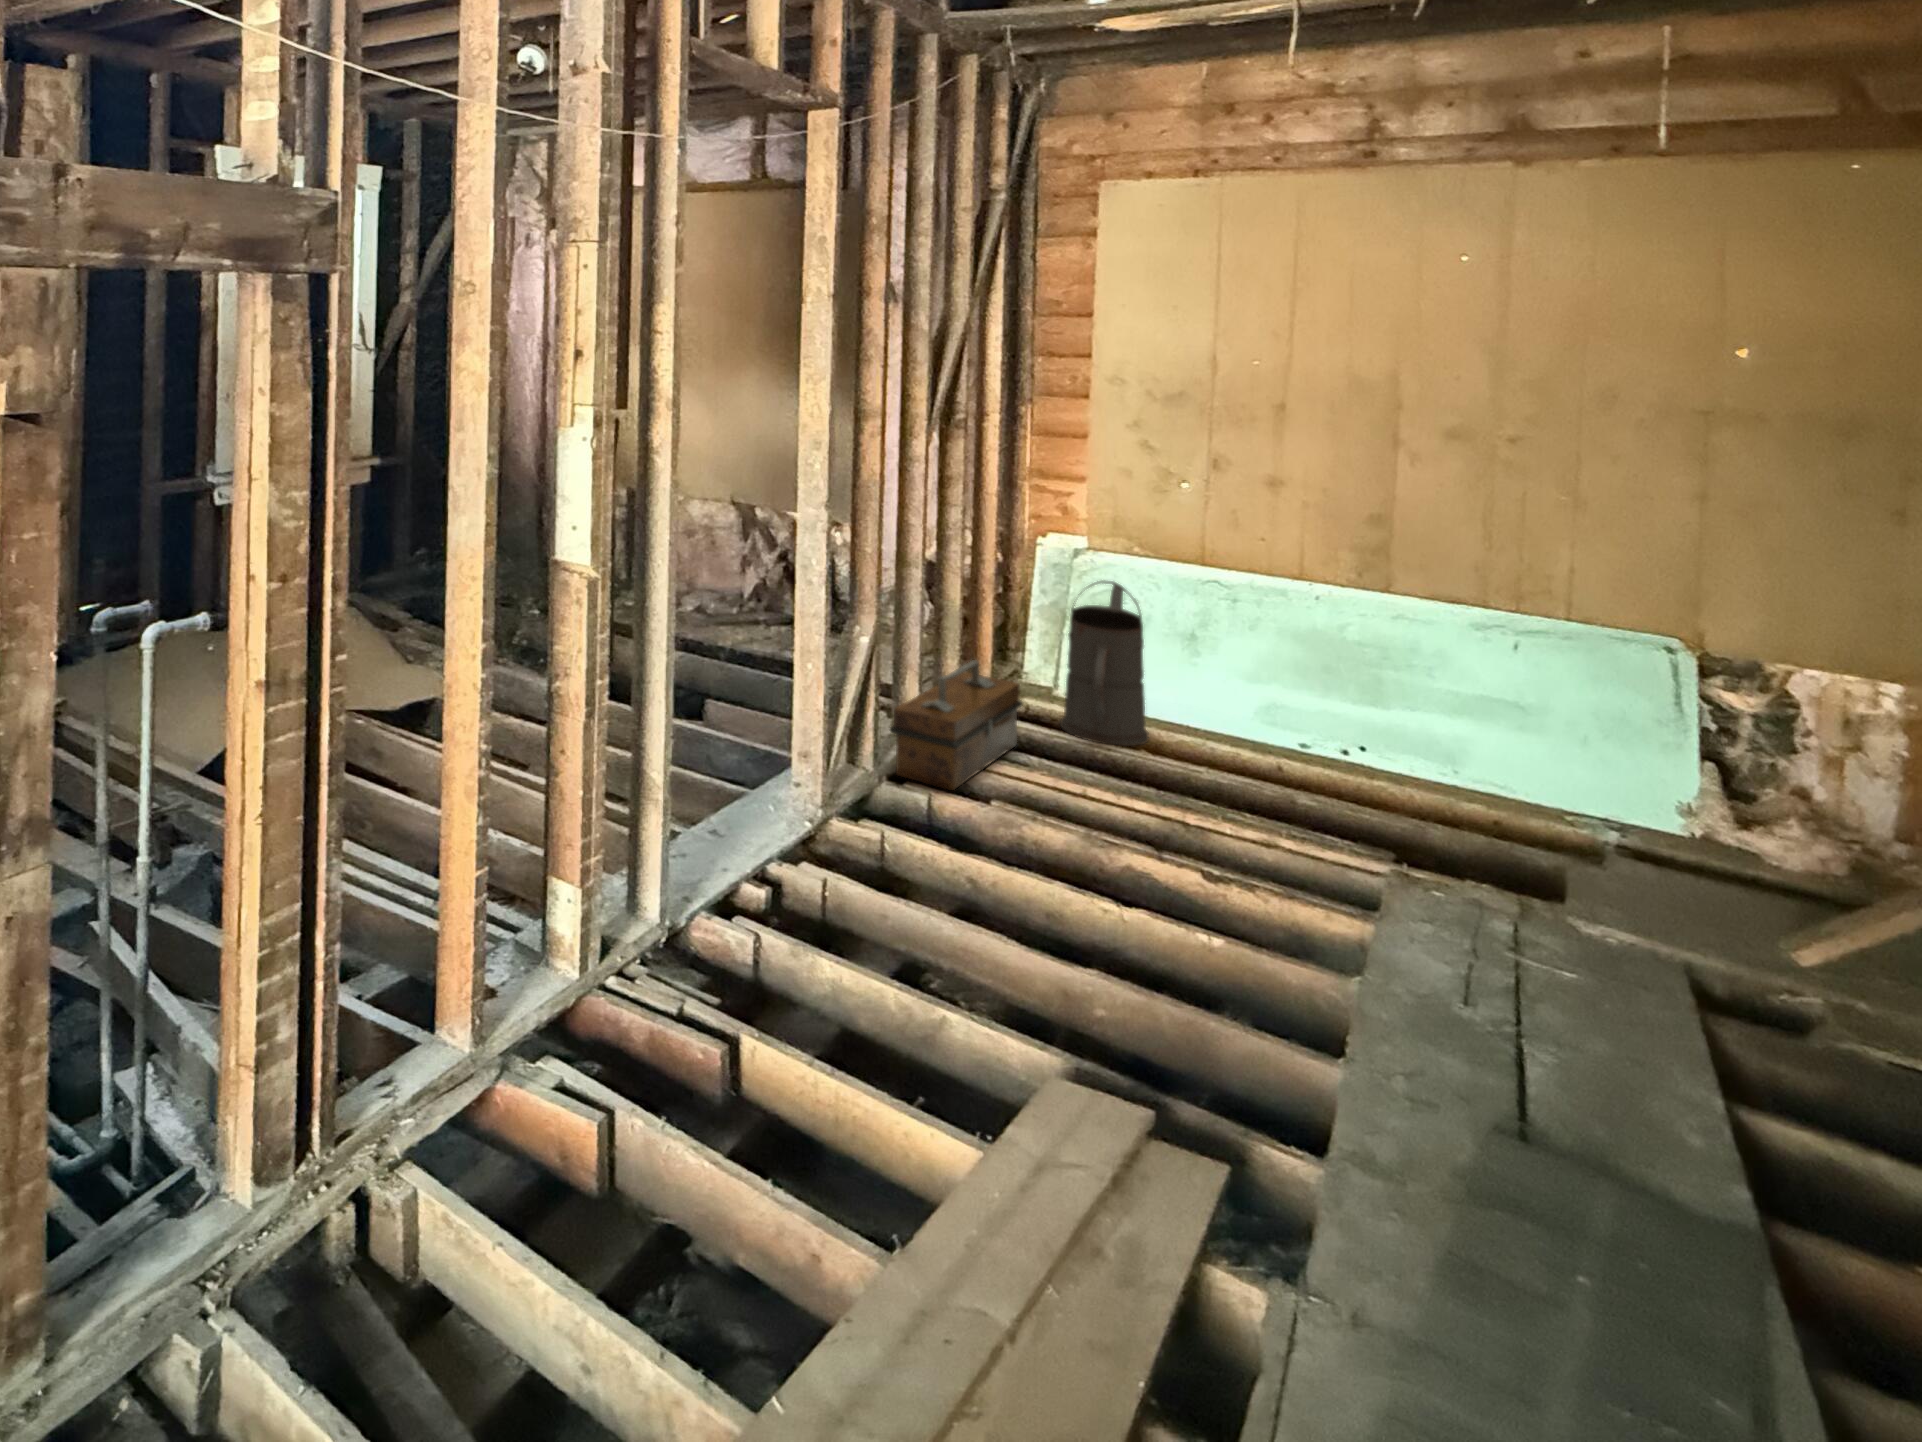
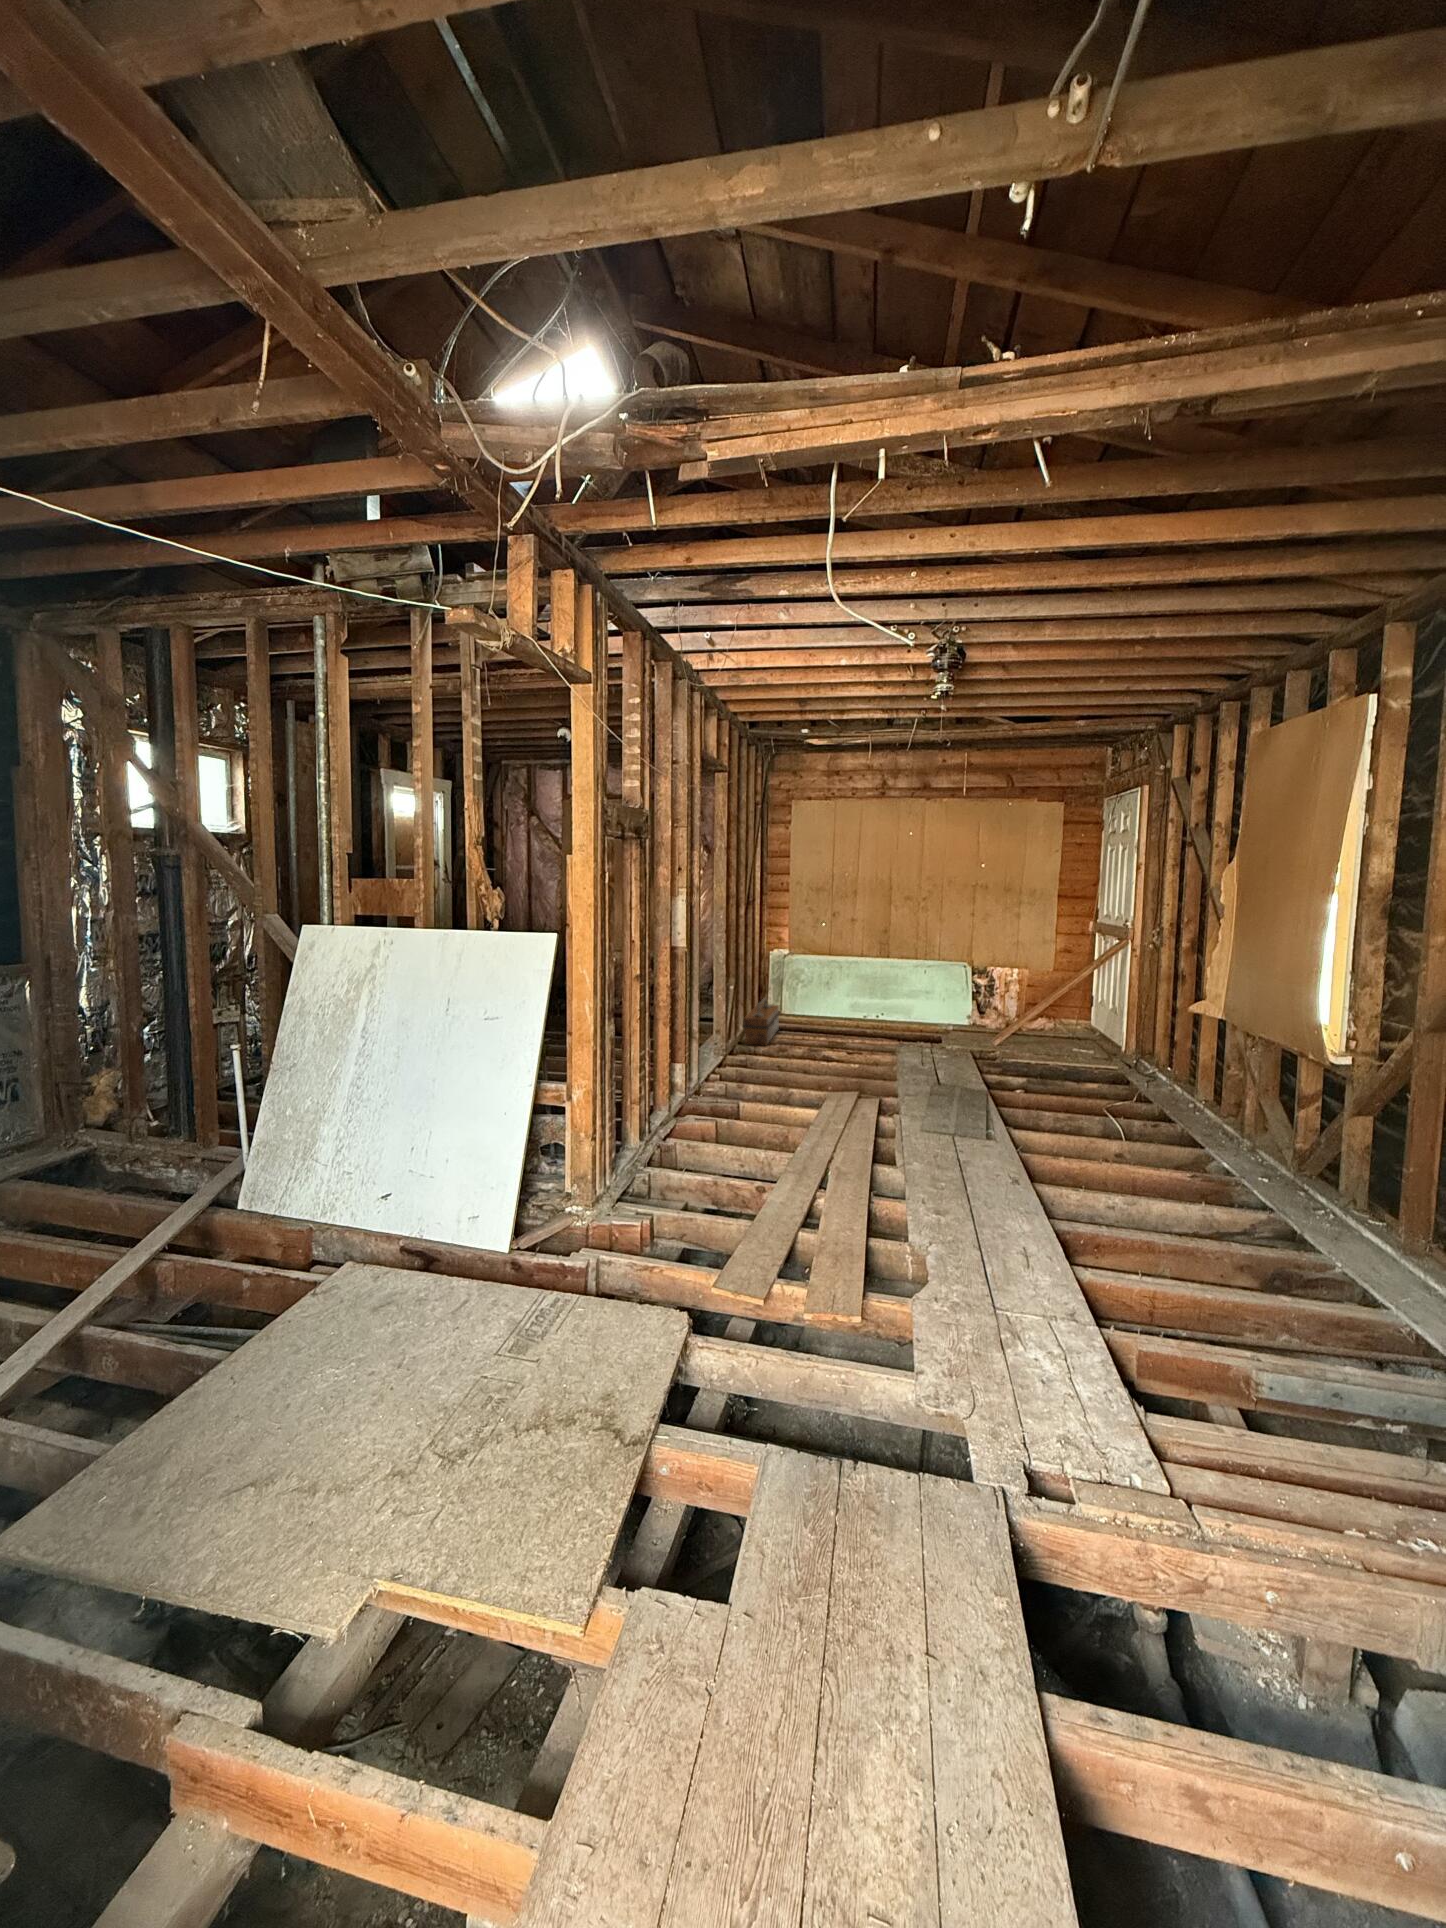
watering can: present [1060,580,1149,746] -> none [789,963,819,1025]

